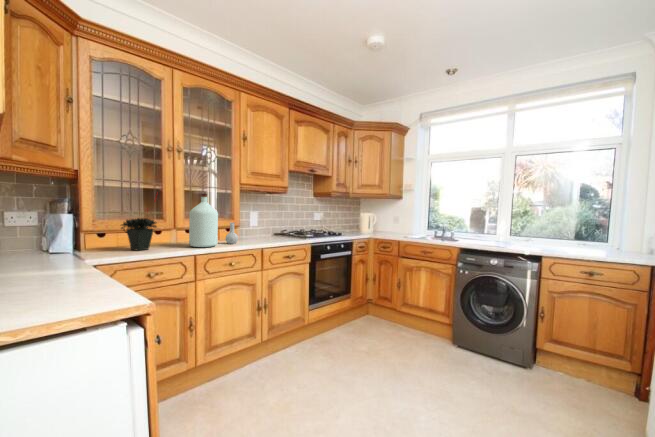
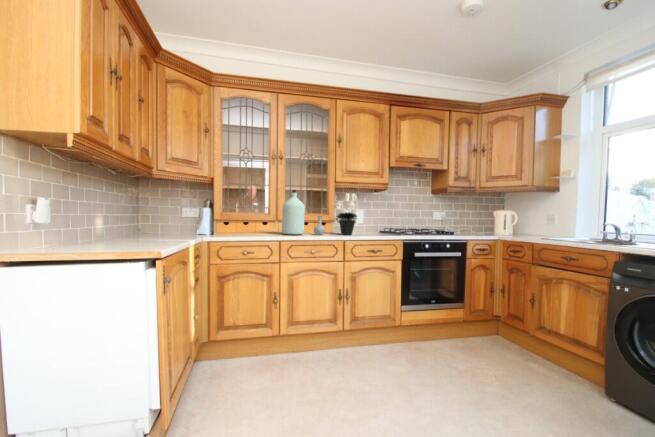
potted plant: present [121,197,157,250] -> present [336,212,357,235]

